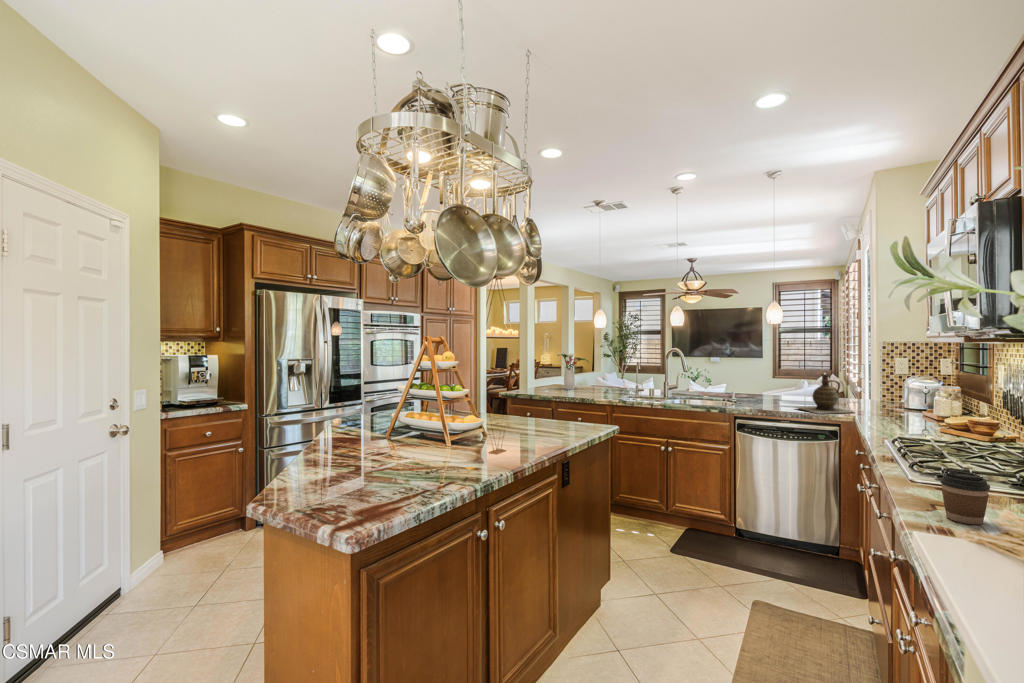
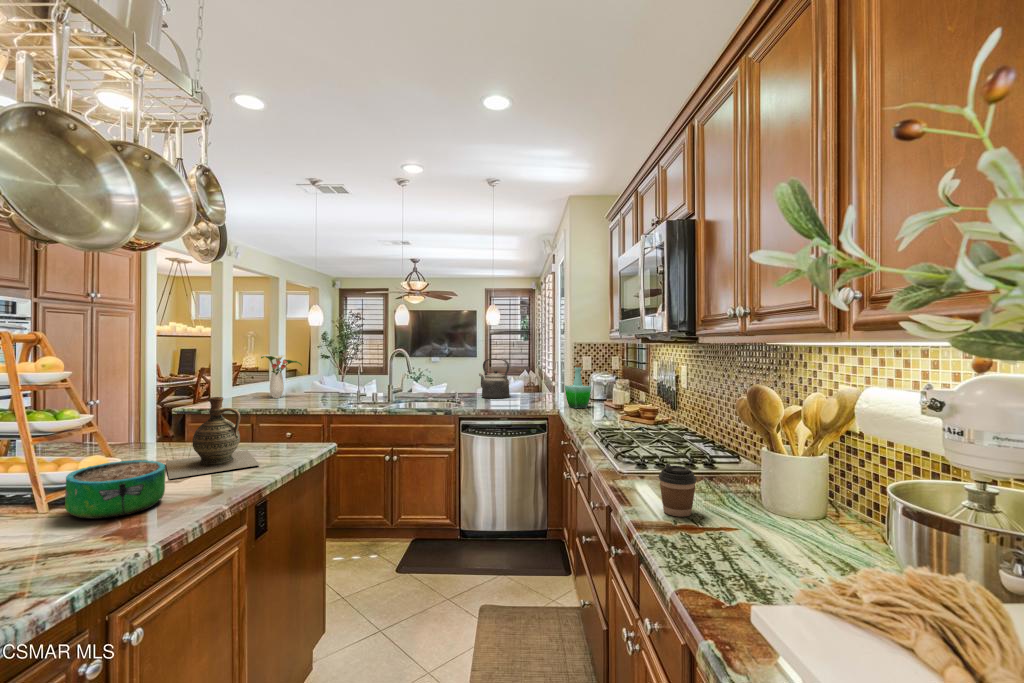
kettle: none [760,359,796,401] -> present [479,359,510,398]
bottle: none [863,367,901,417] -> present [565,365,592,408]
ceramic jug: present [795,374,852,414] -> present [166,397,260,479]
decorative bowl: none [460,421,511,454] -> present [65,460,166,519]

